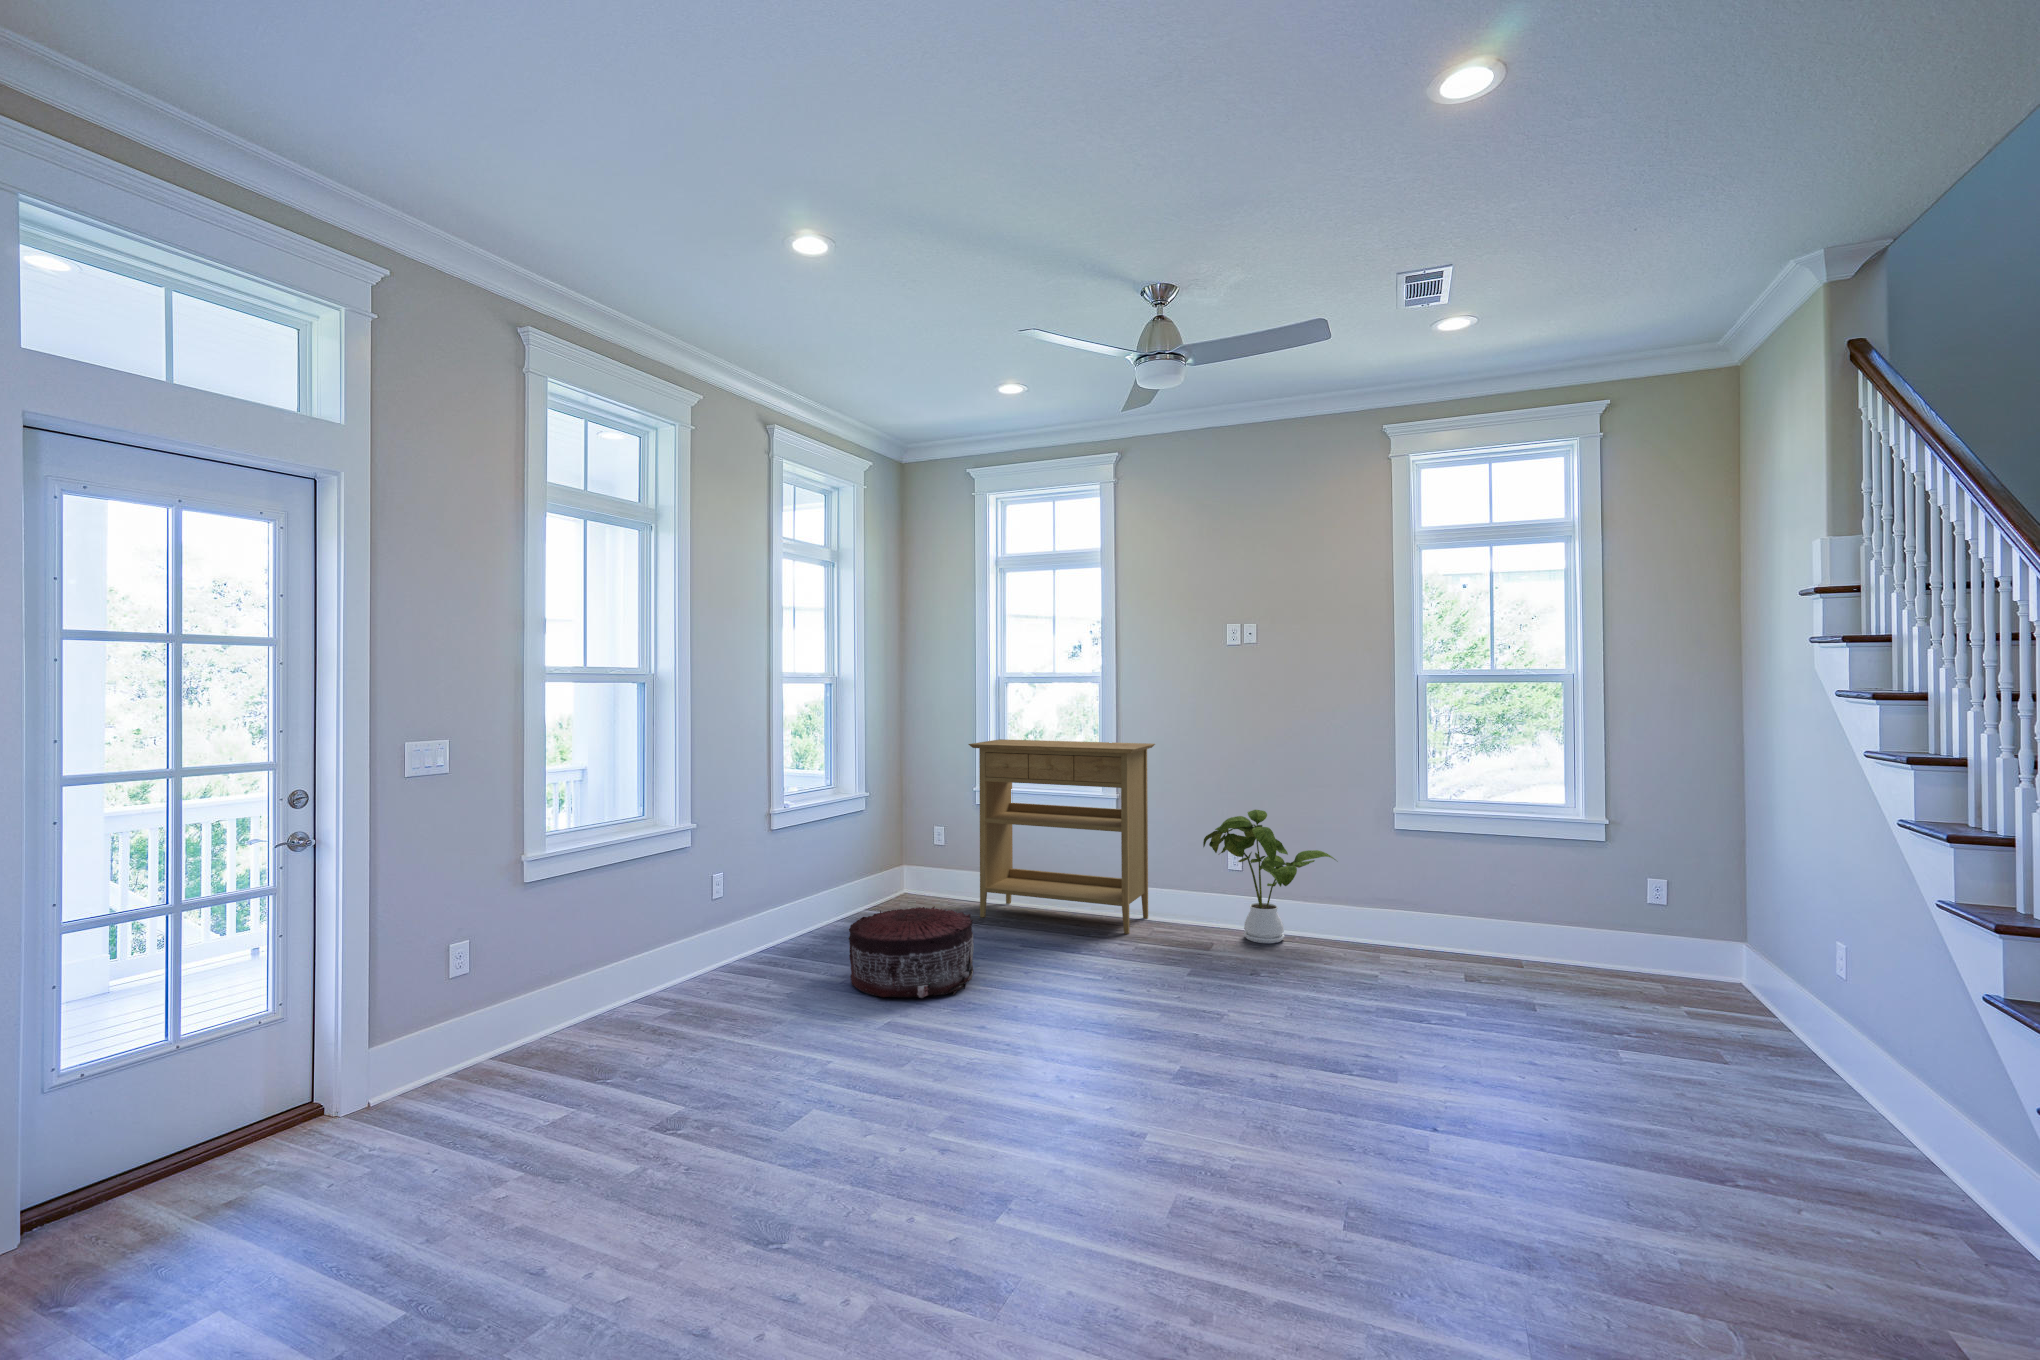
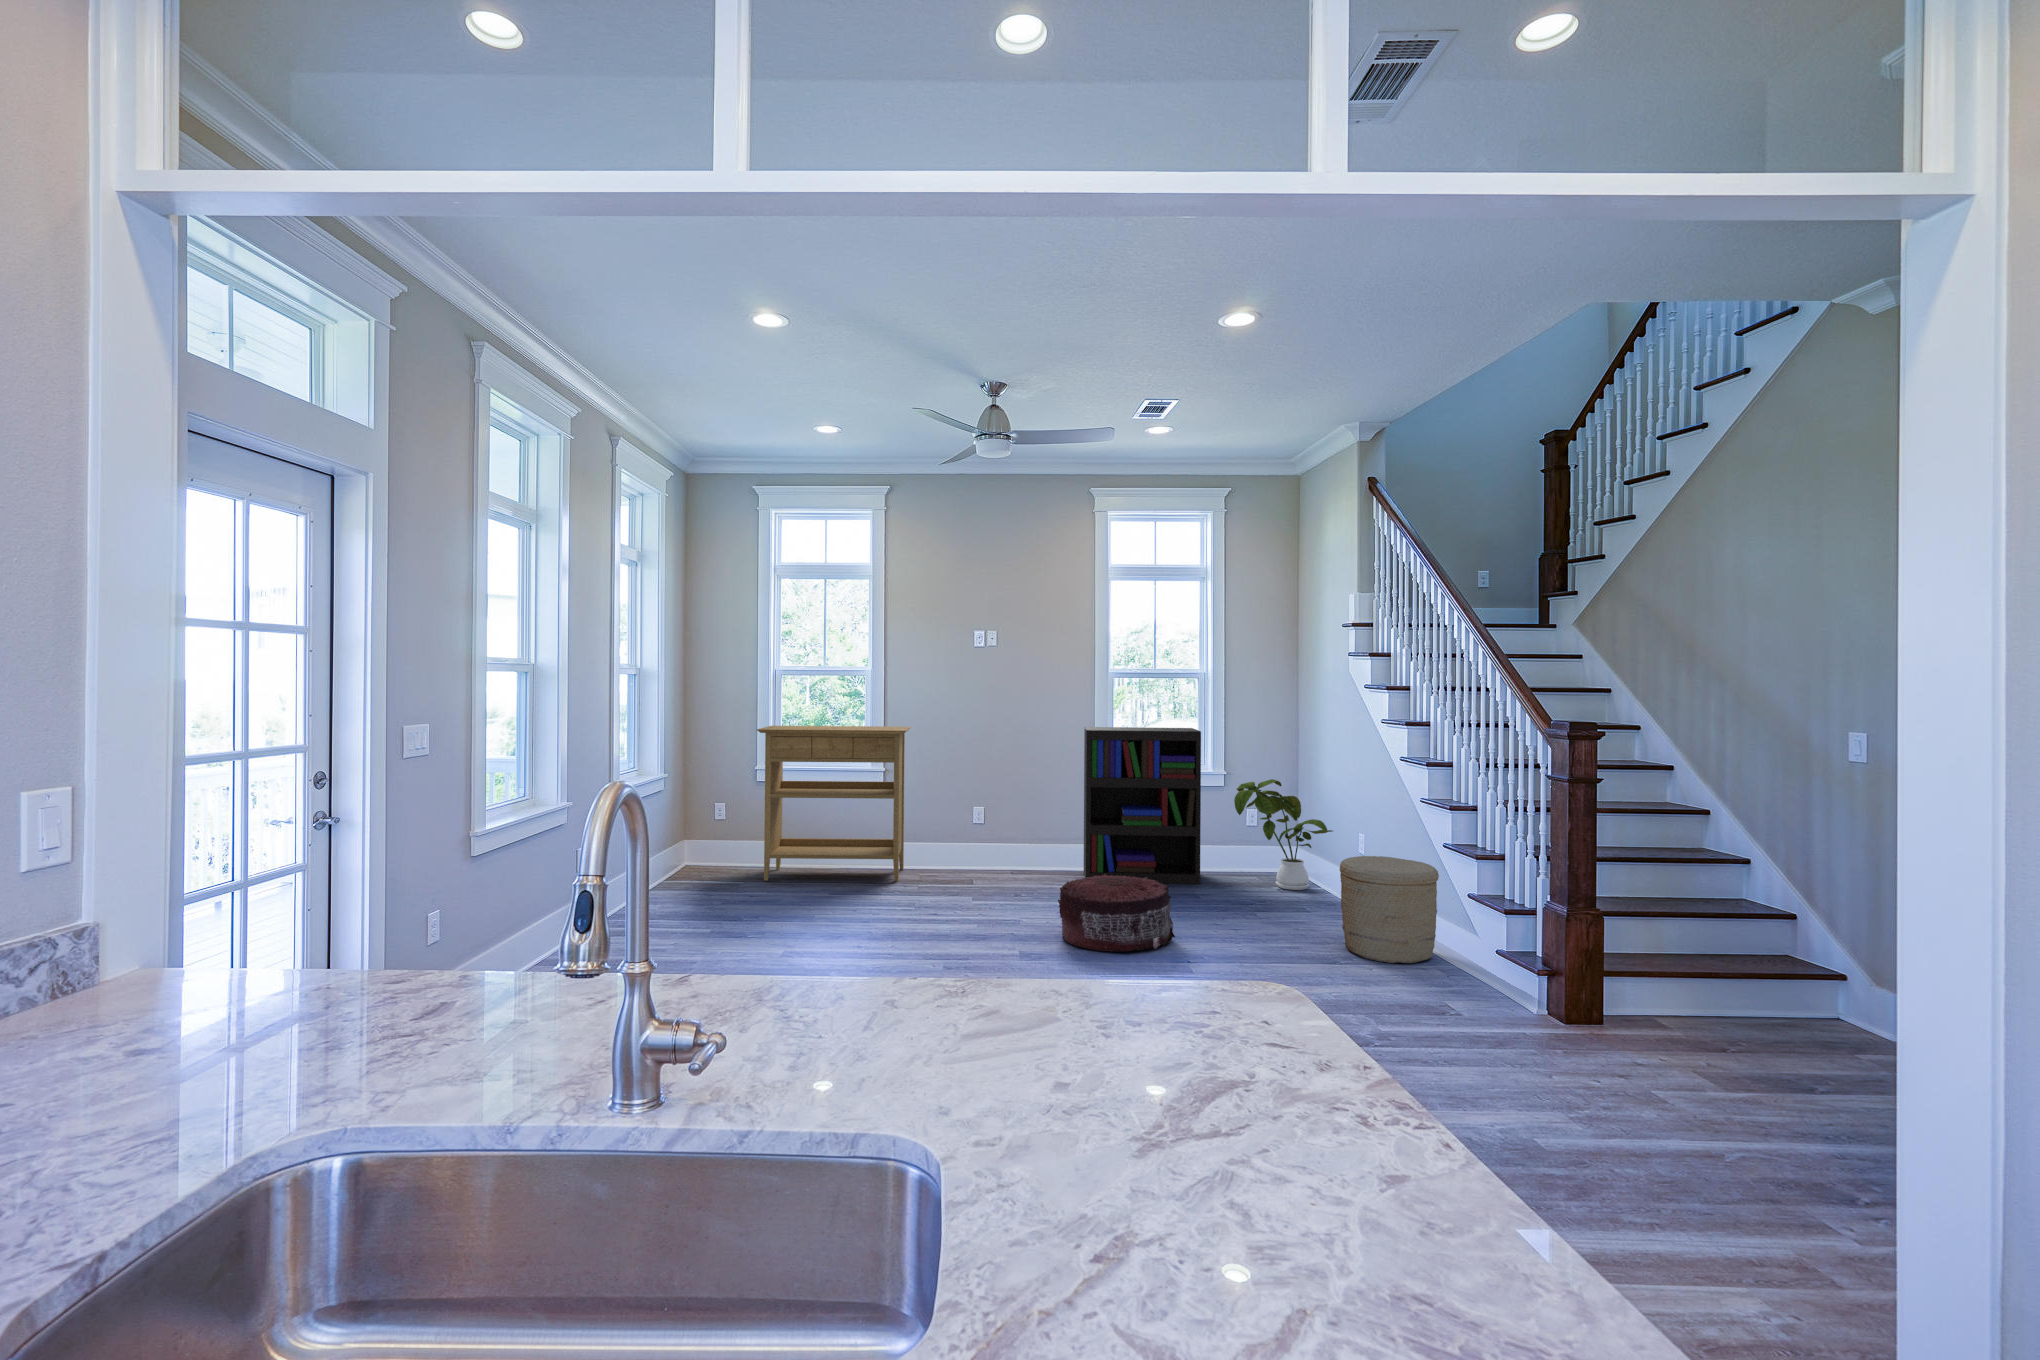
bookshelf: none [1373,749,1554,985] -> present [1084,727,1201,884]
house plant: present [1203,810,1336,943] -> present [1234,779,1333,890]
pouf: present [849,906,974,998] -> present [1058,874,1175,952]
woven basket: none [1754,992,1979,1215] -> present [1340,856,1439,963]

